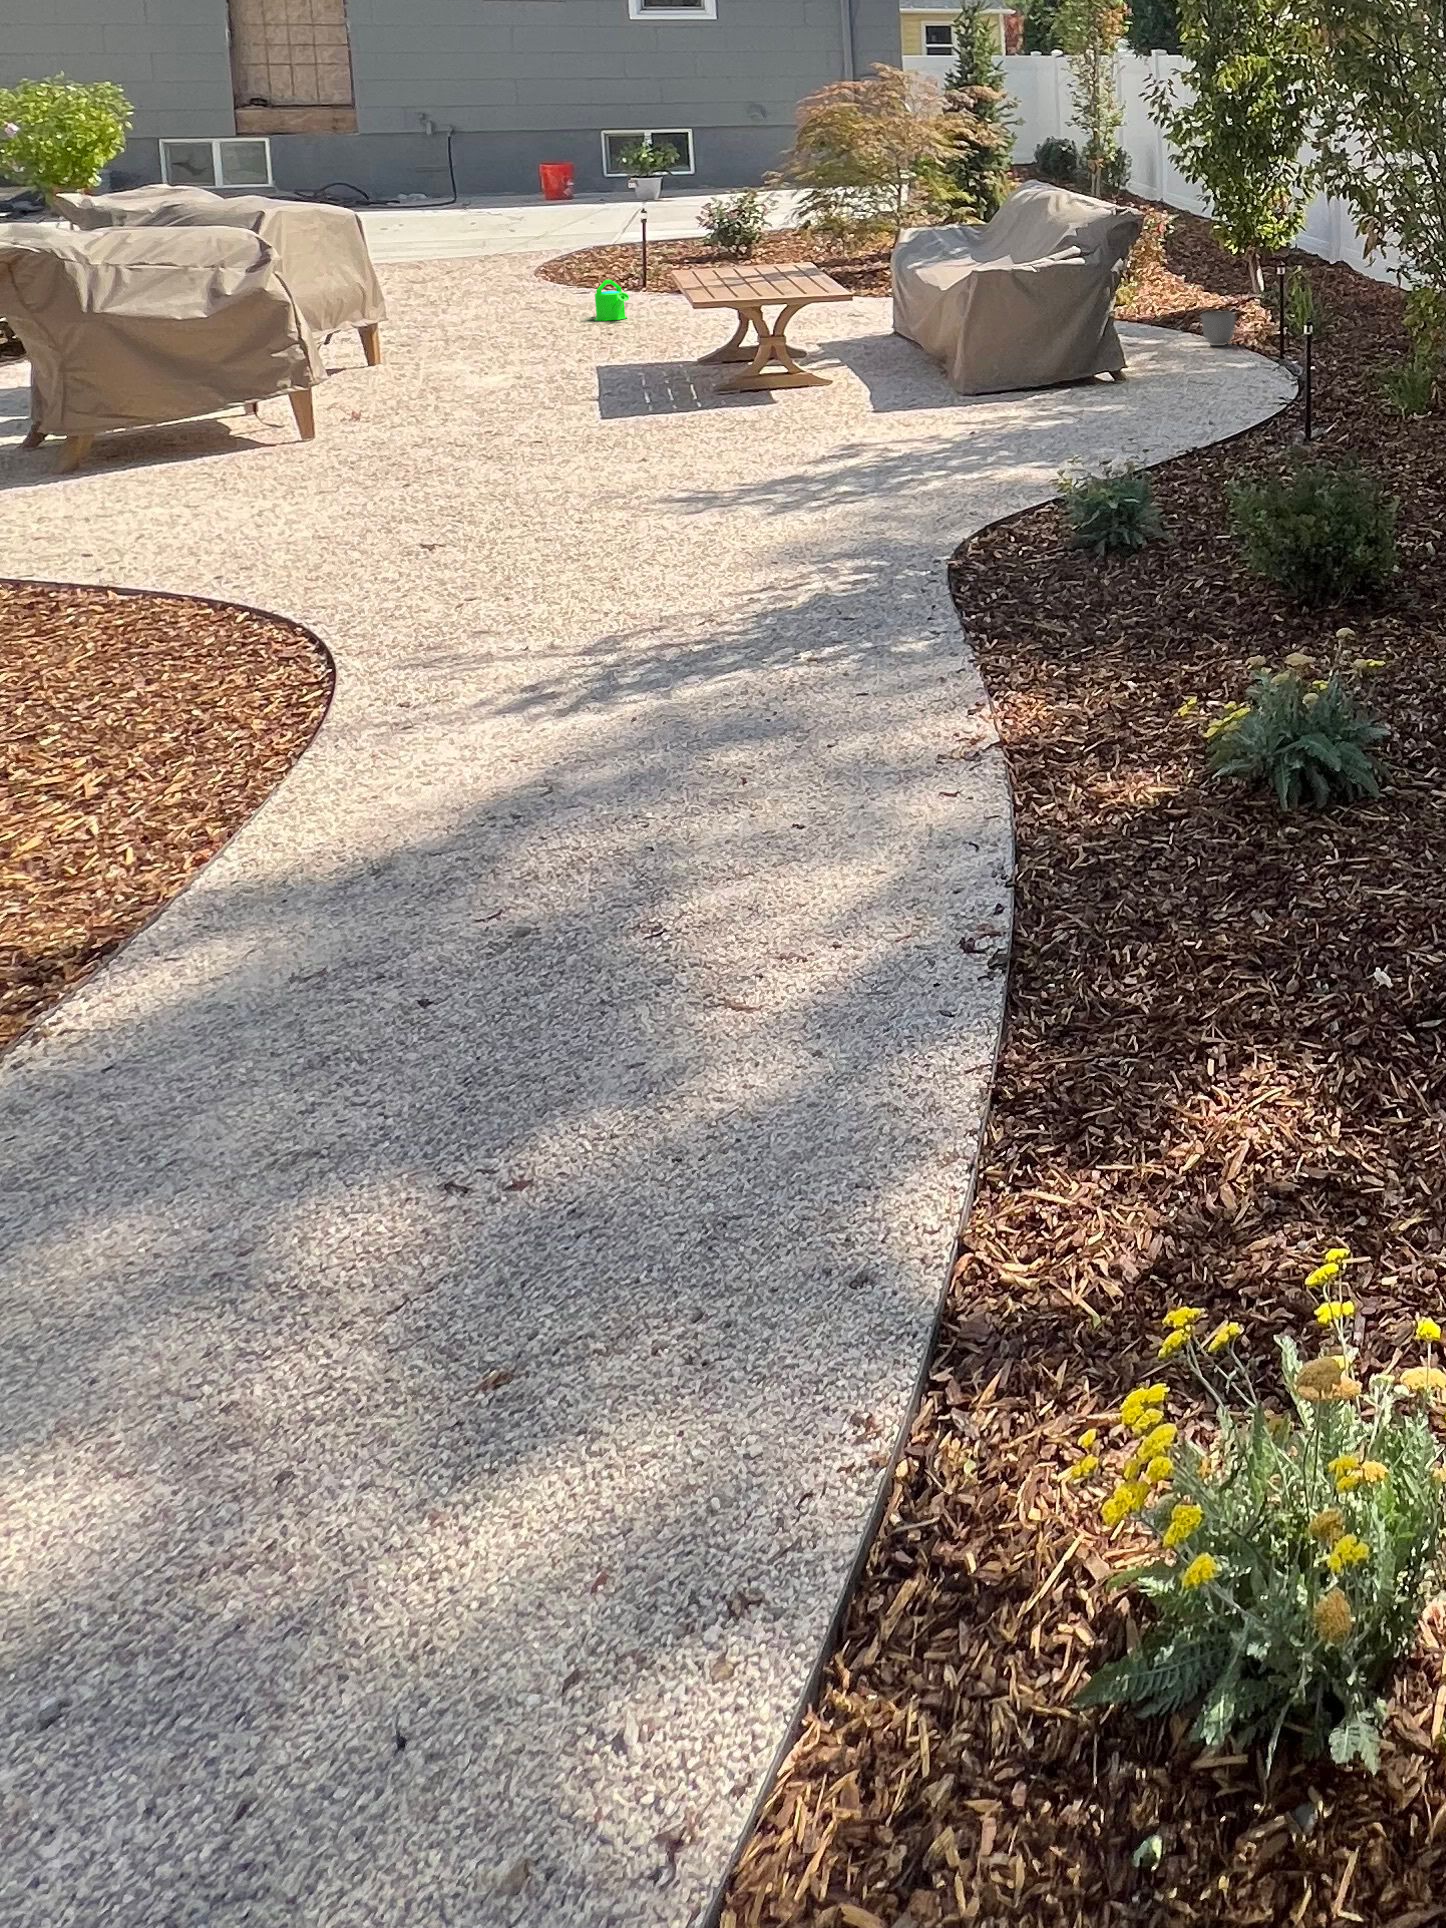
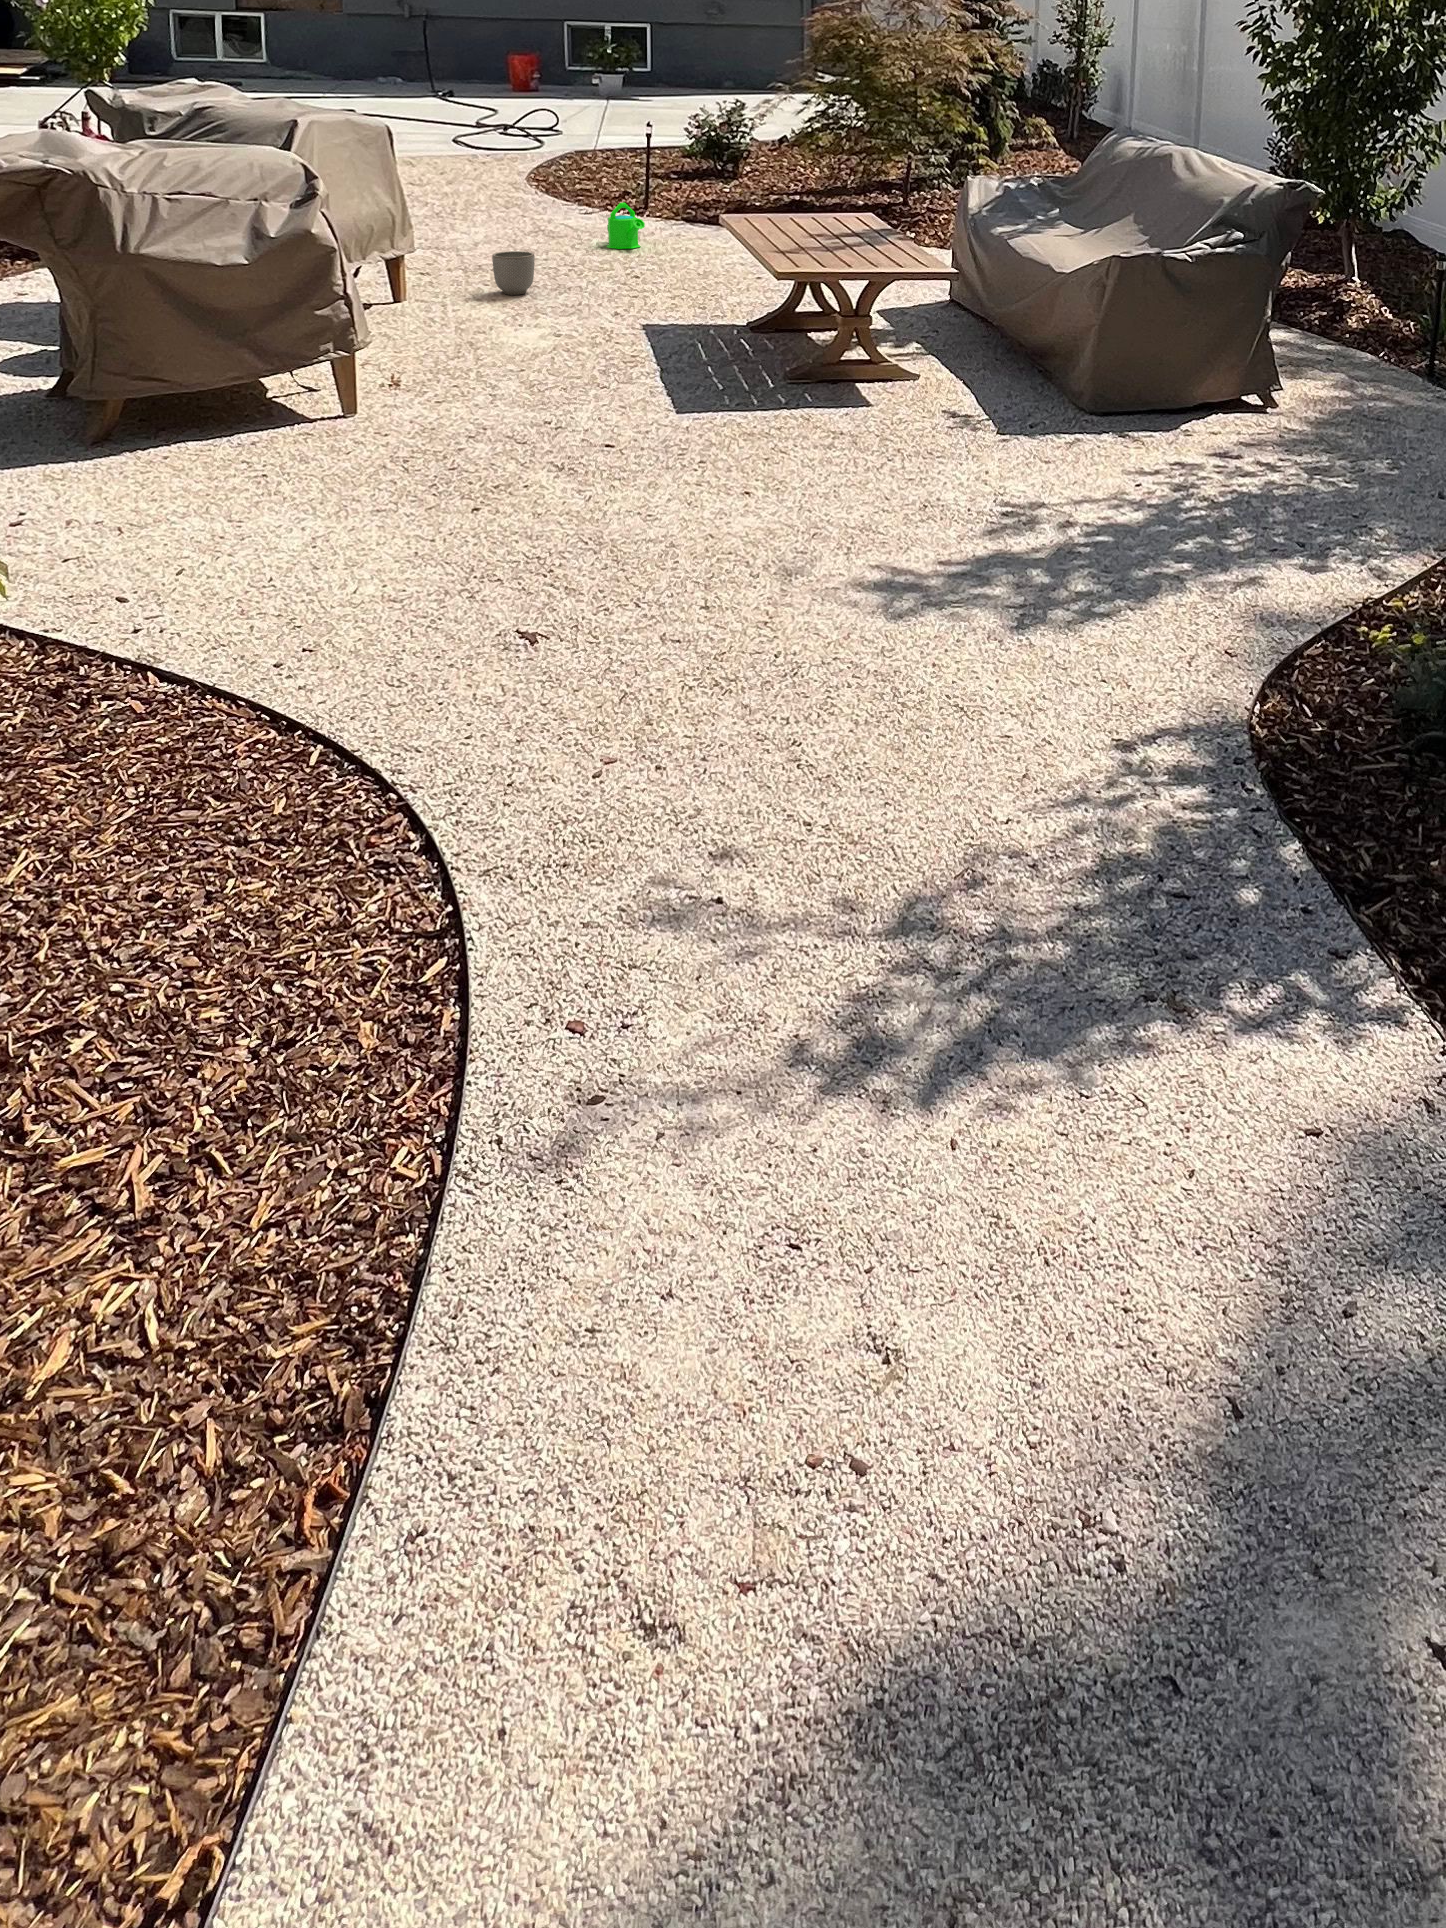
planter: present [1201,312,1235,346] -> present [492,251,535,295]

